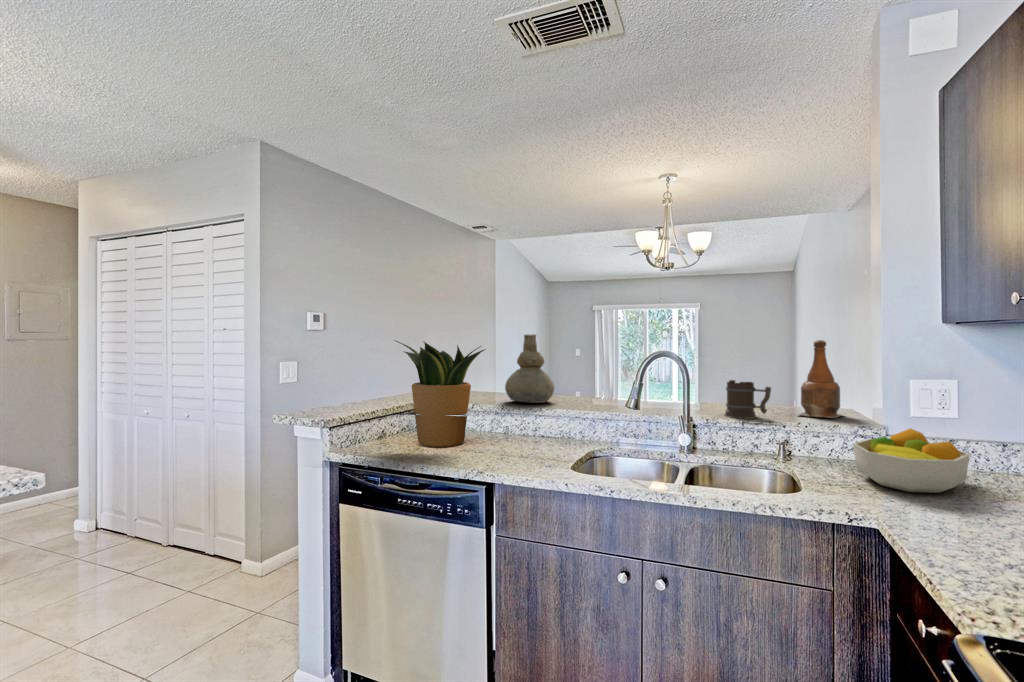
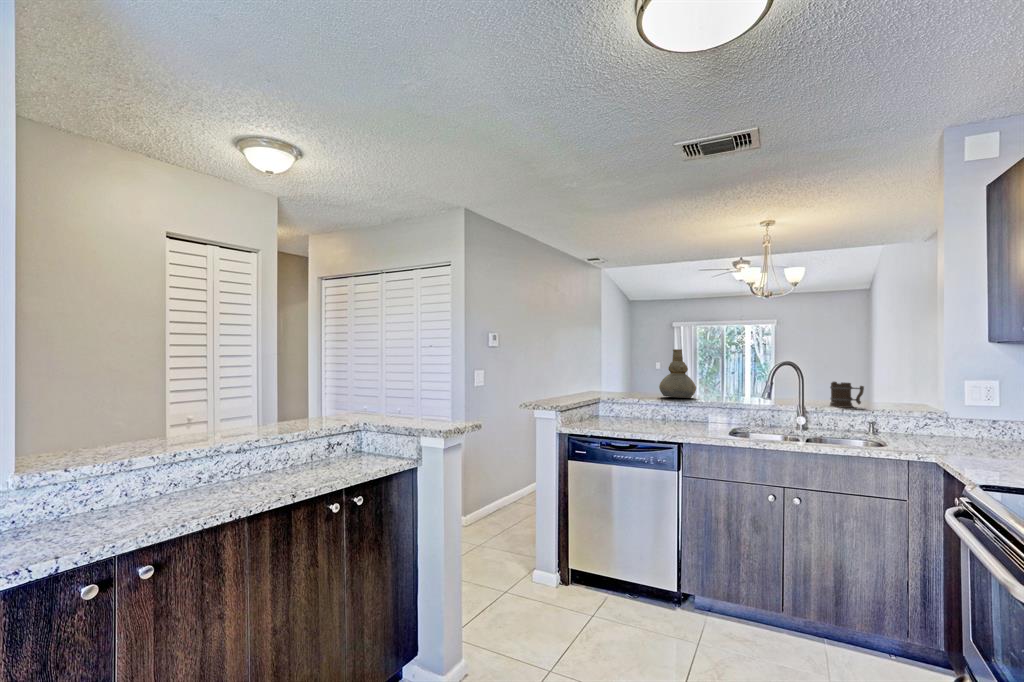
potted plant: present [394,340,486,447] -> none [593,353,660,425]
bottle: present [799,340,844,418] -> none [882,354,919,408]
fruit bowl: present [853,429,970,493] -> none [924,411,1002,449]

